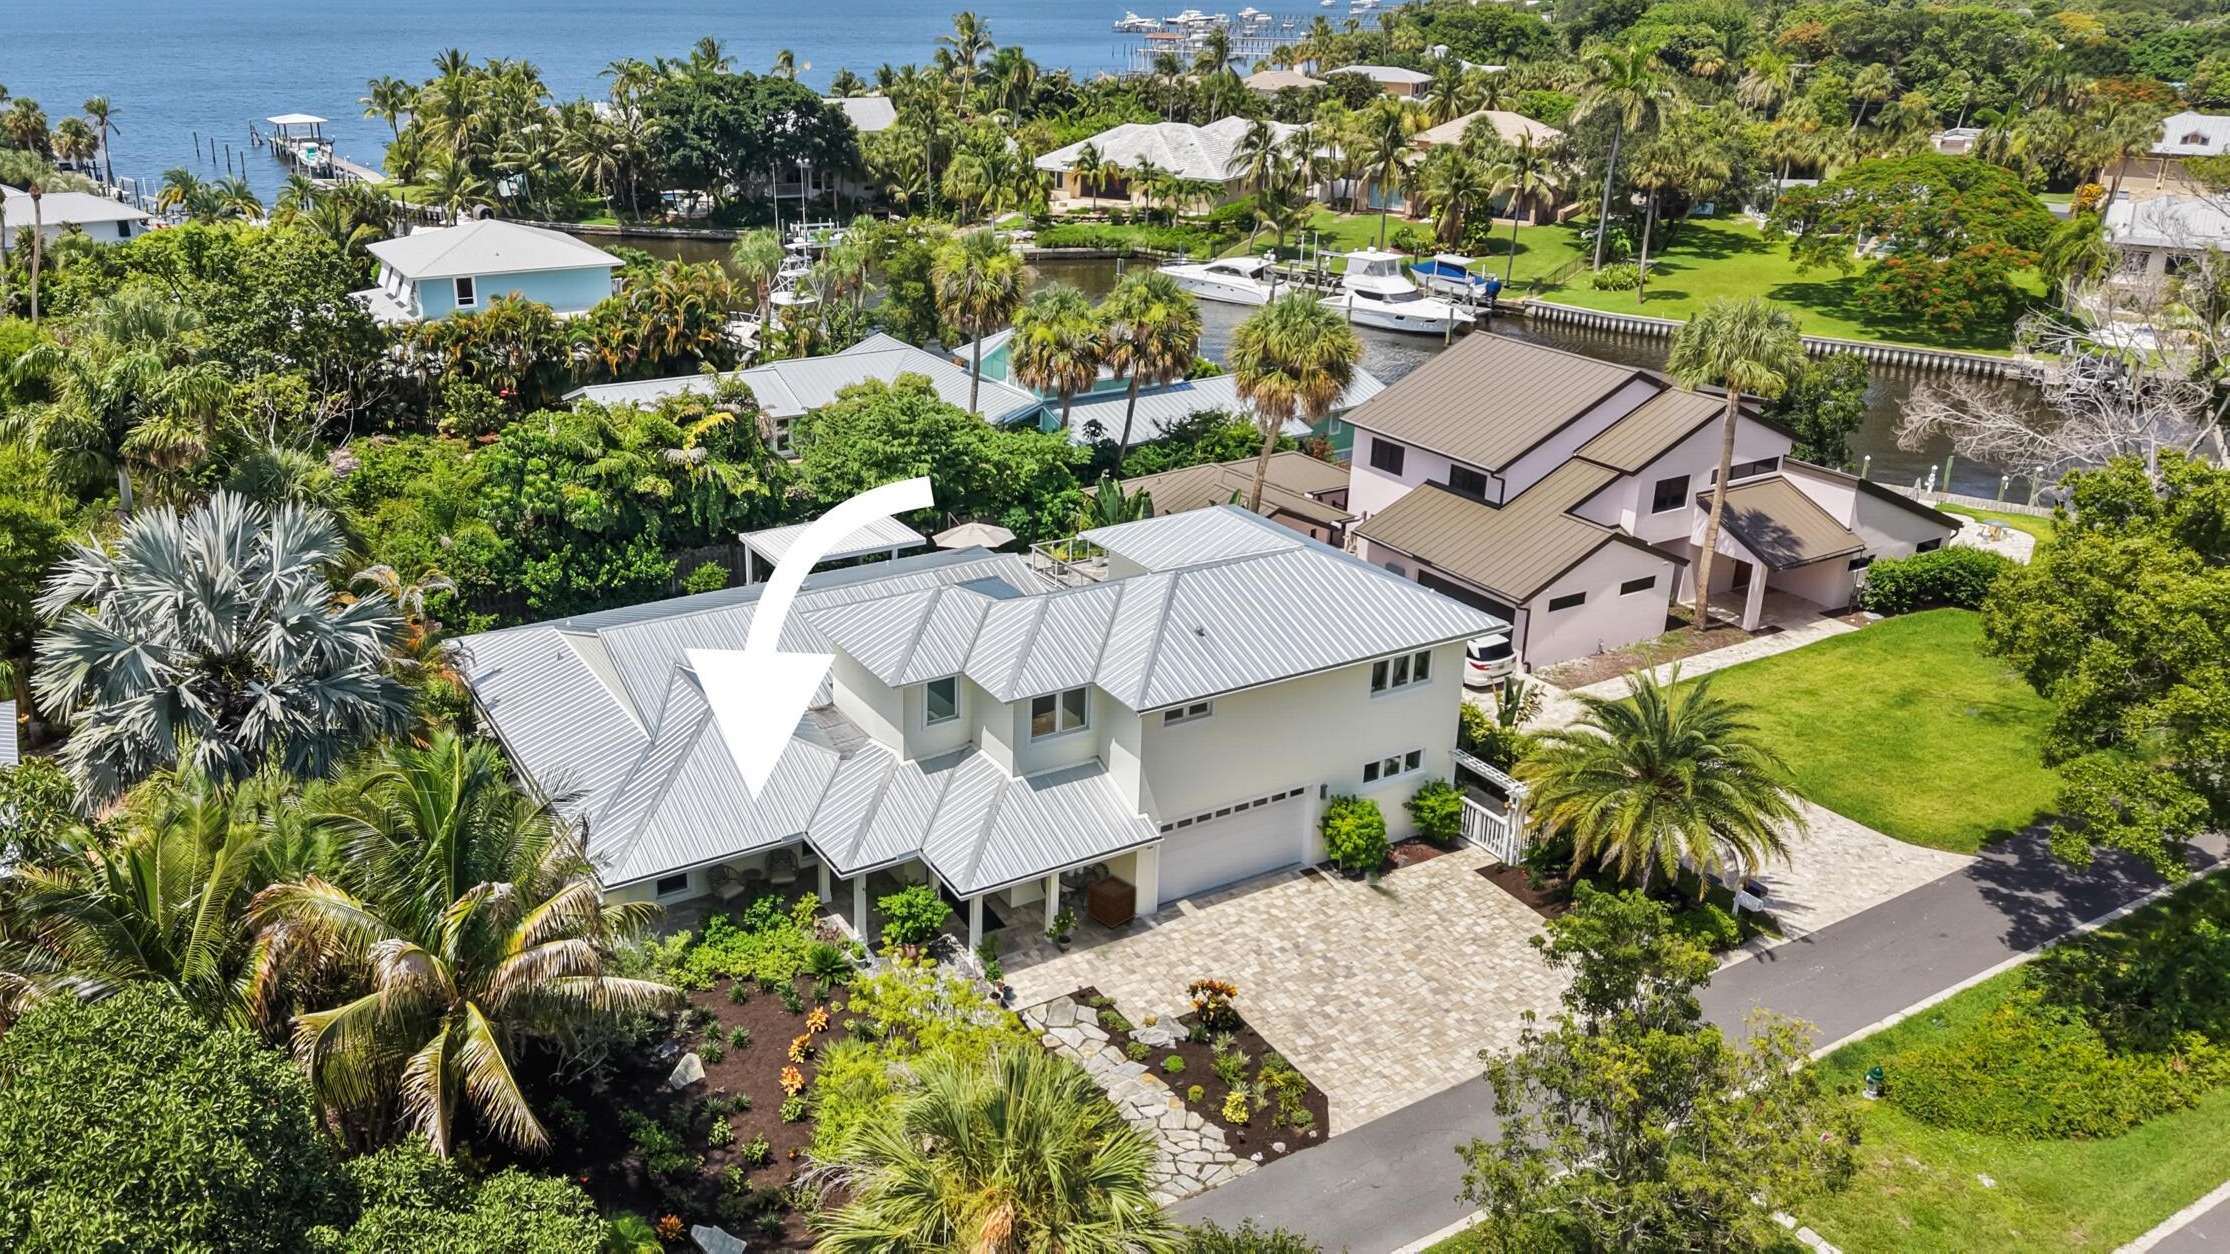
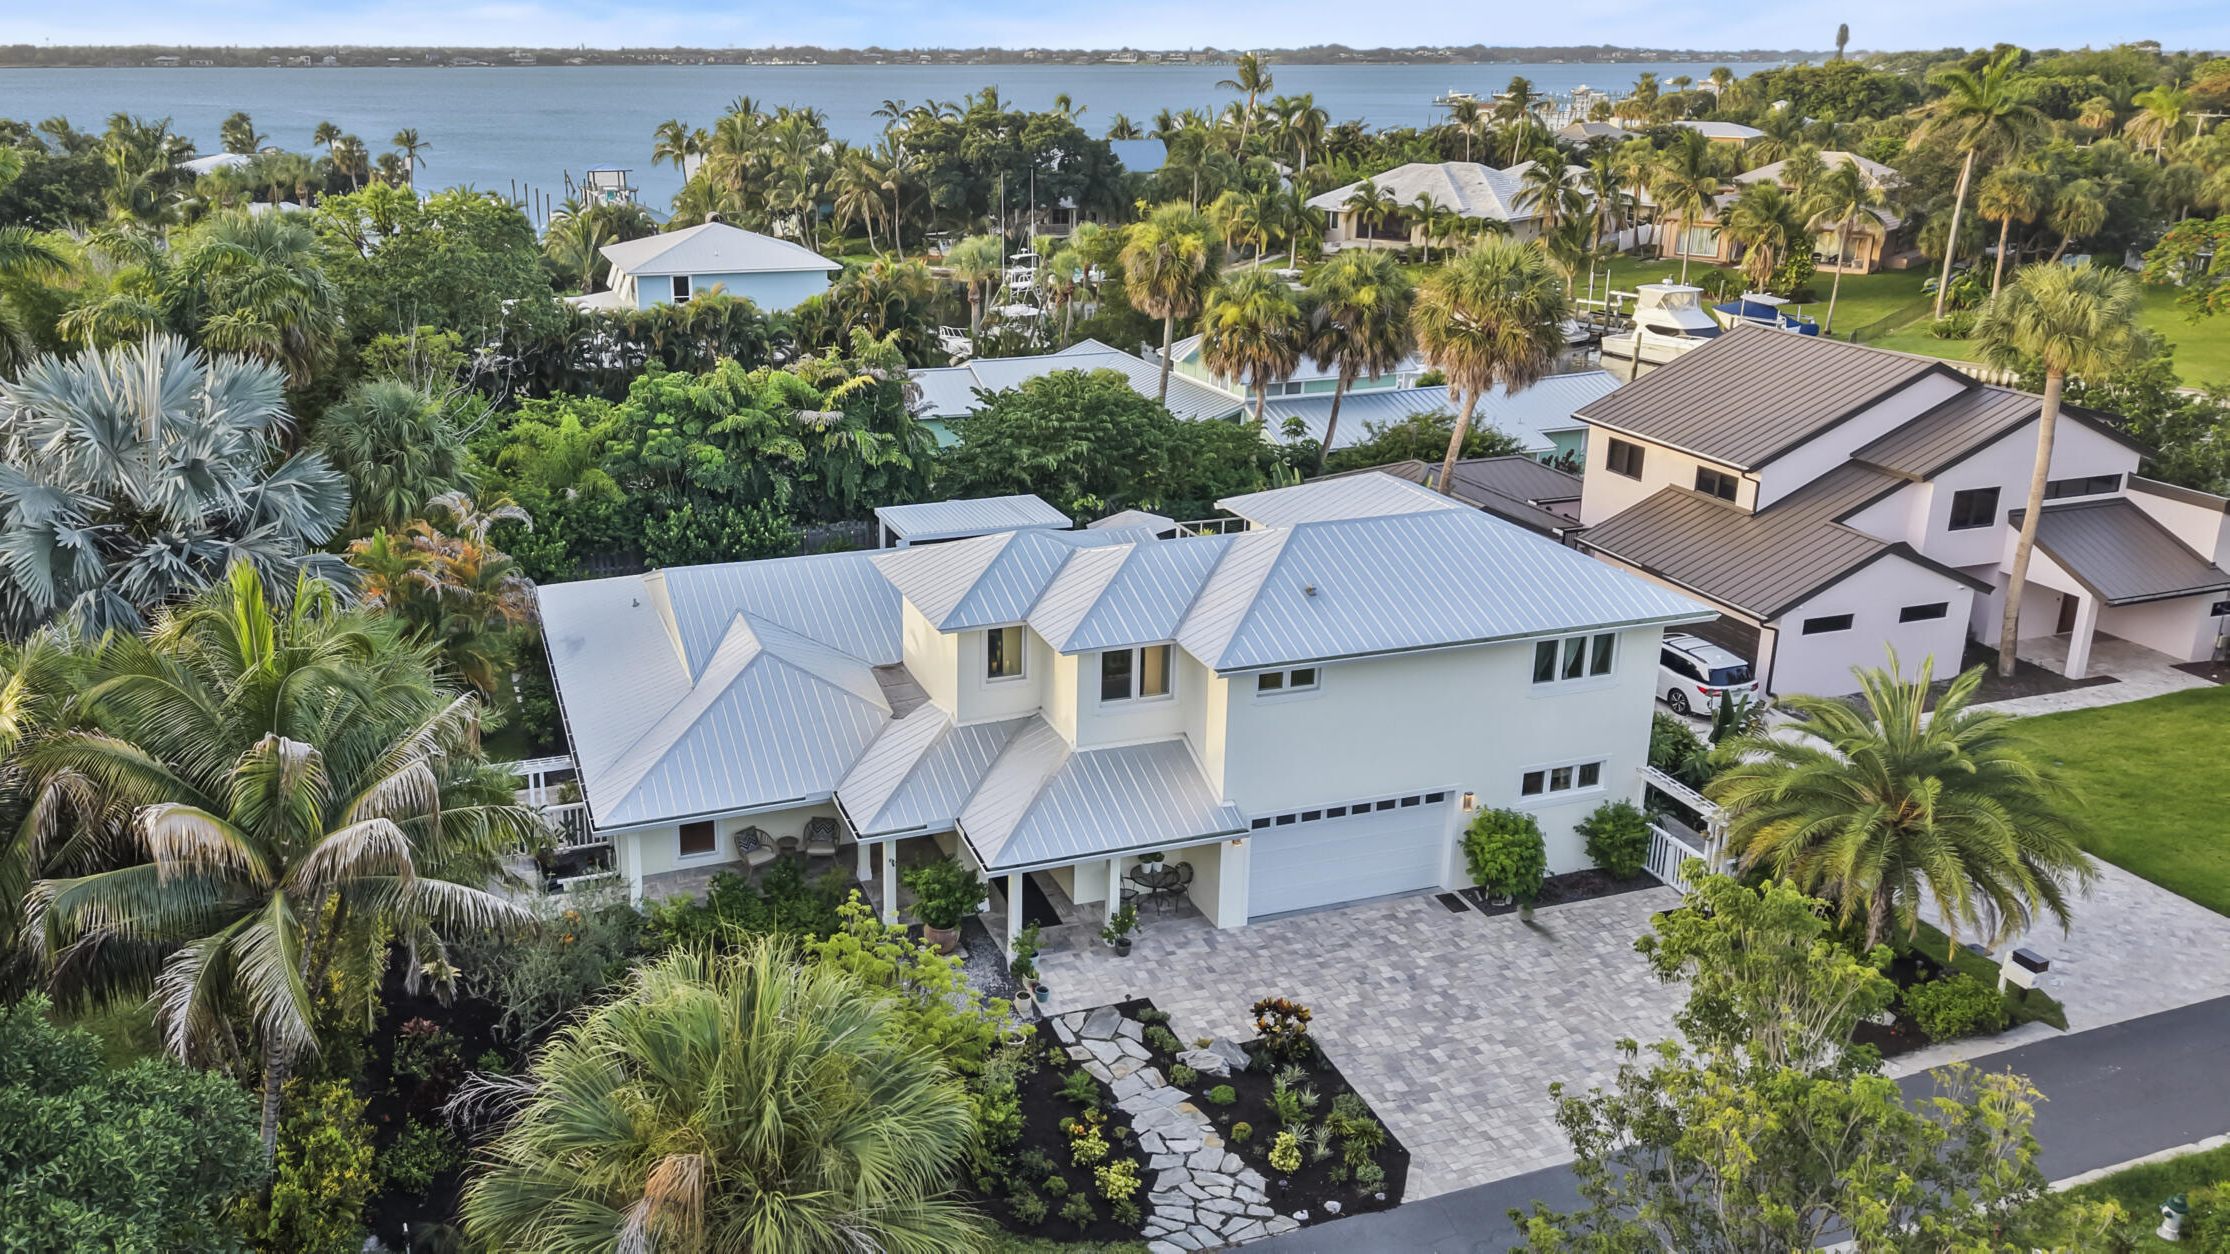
wooden crate: present [1087,874,1137,928] -> none [1162,873,1222,937]

